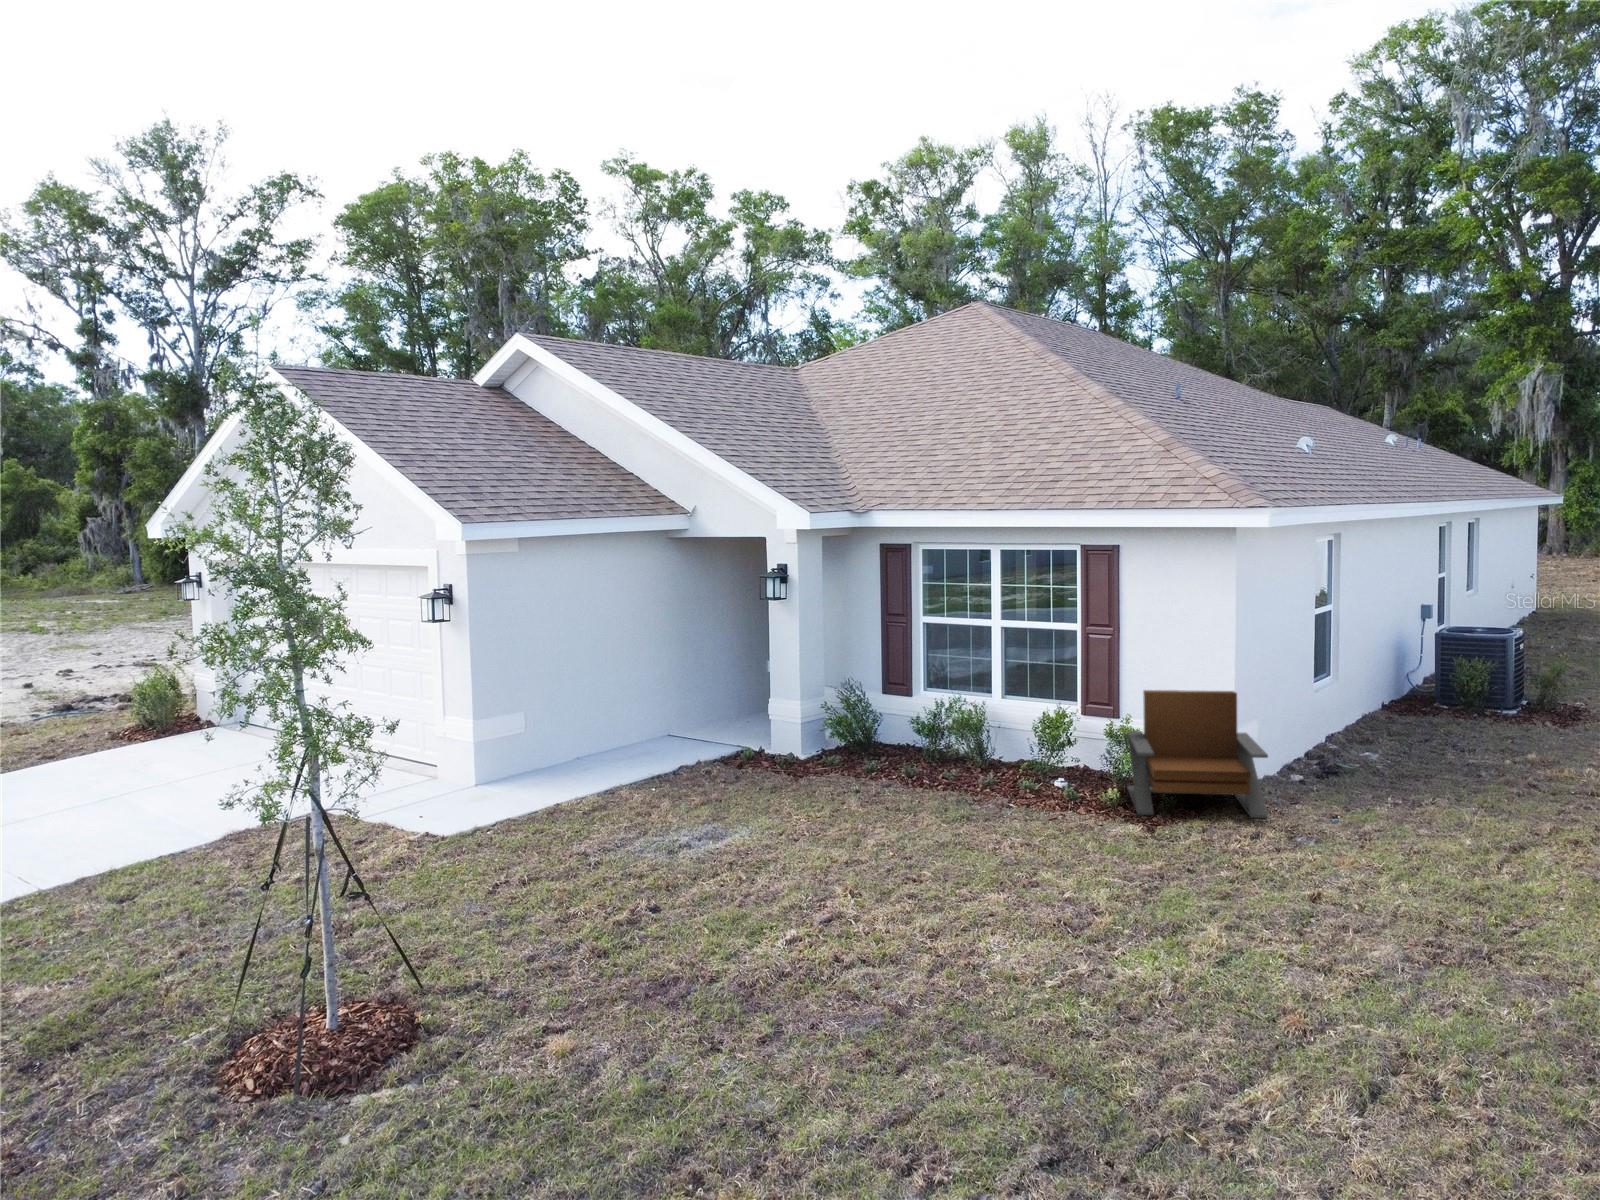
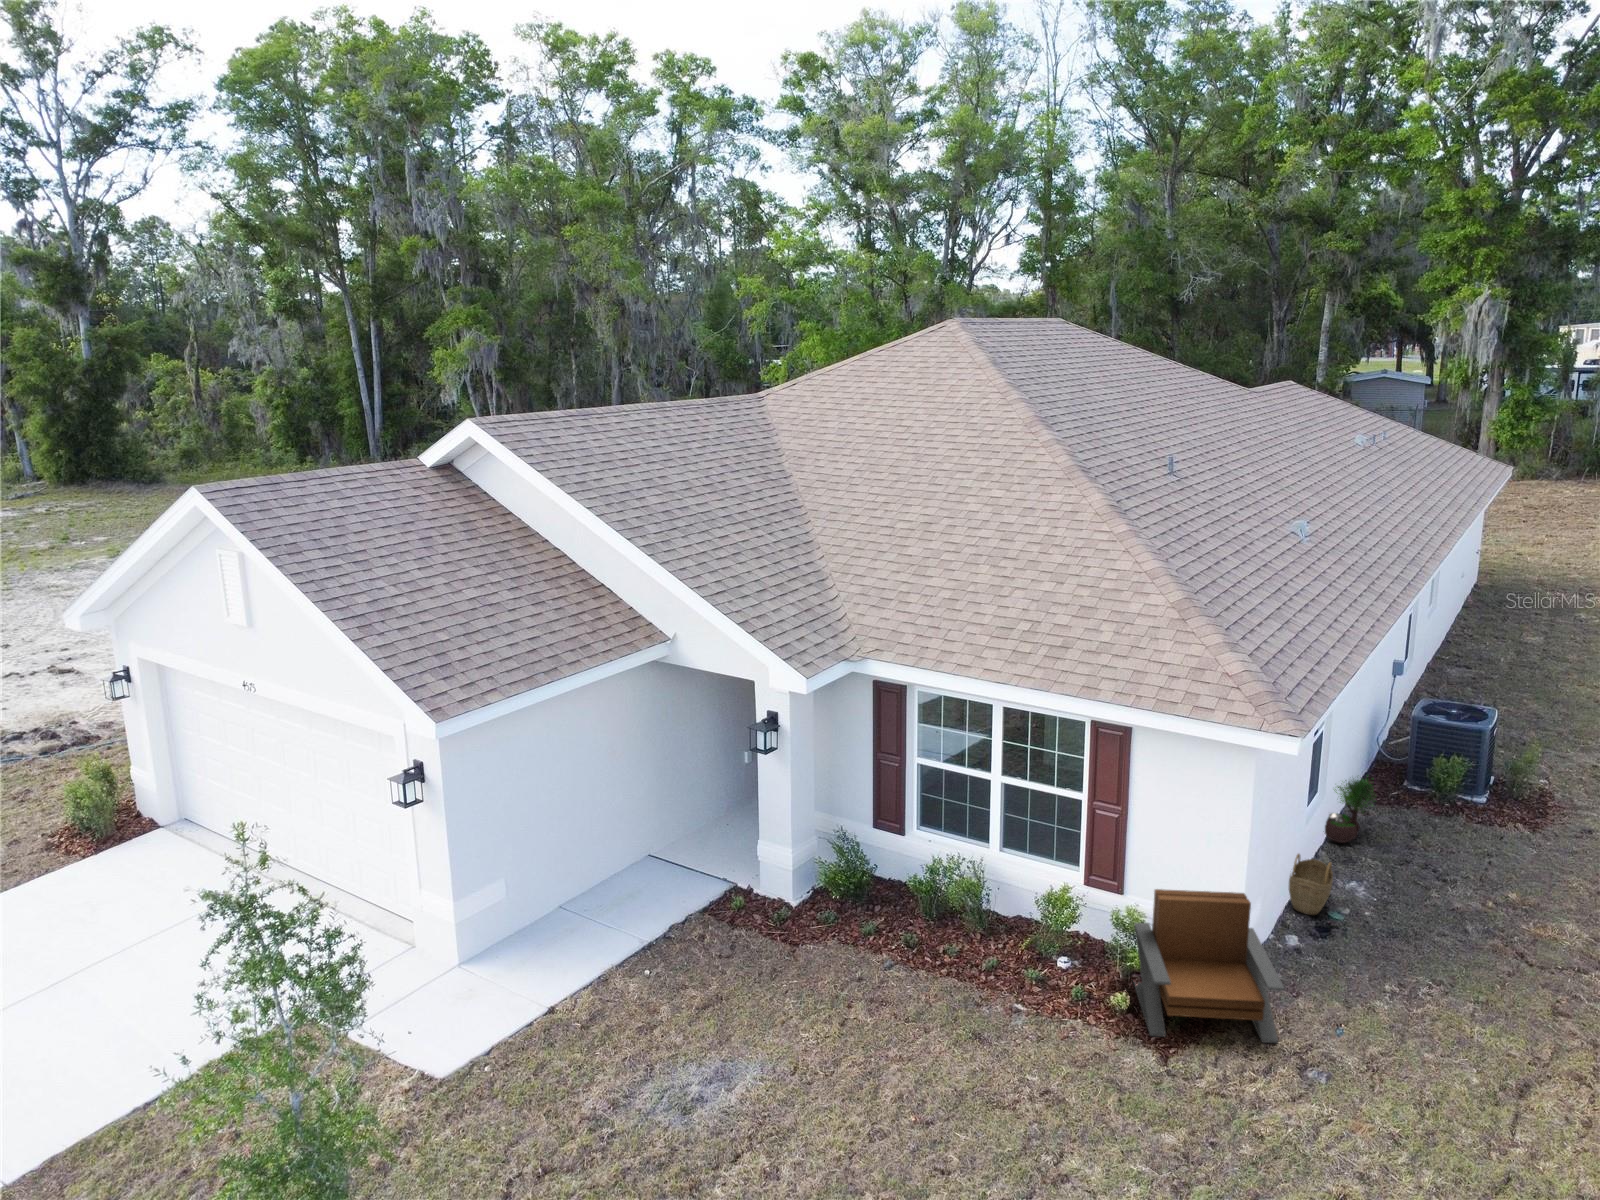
potted tree: none [1344,655,1395,731] -> present [1325,779,1374,843]
woven basket: none [1298,704,1343,763] -> present [1289,854,1333,915]

